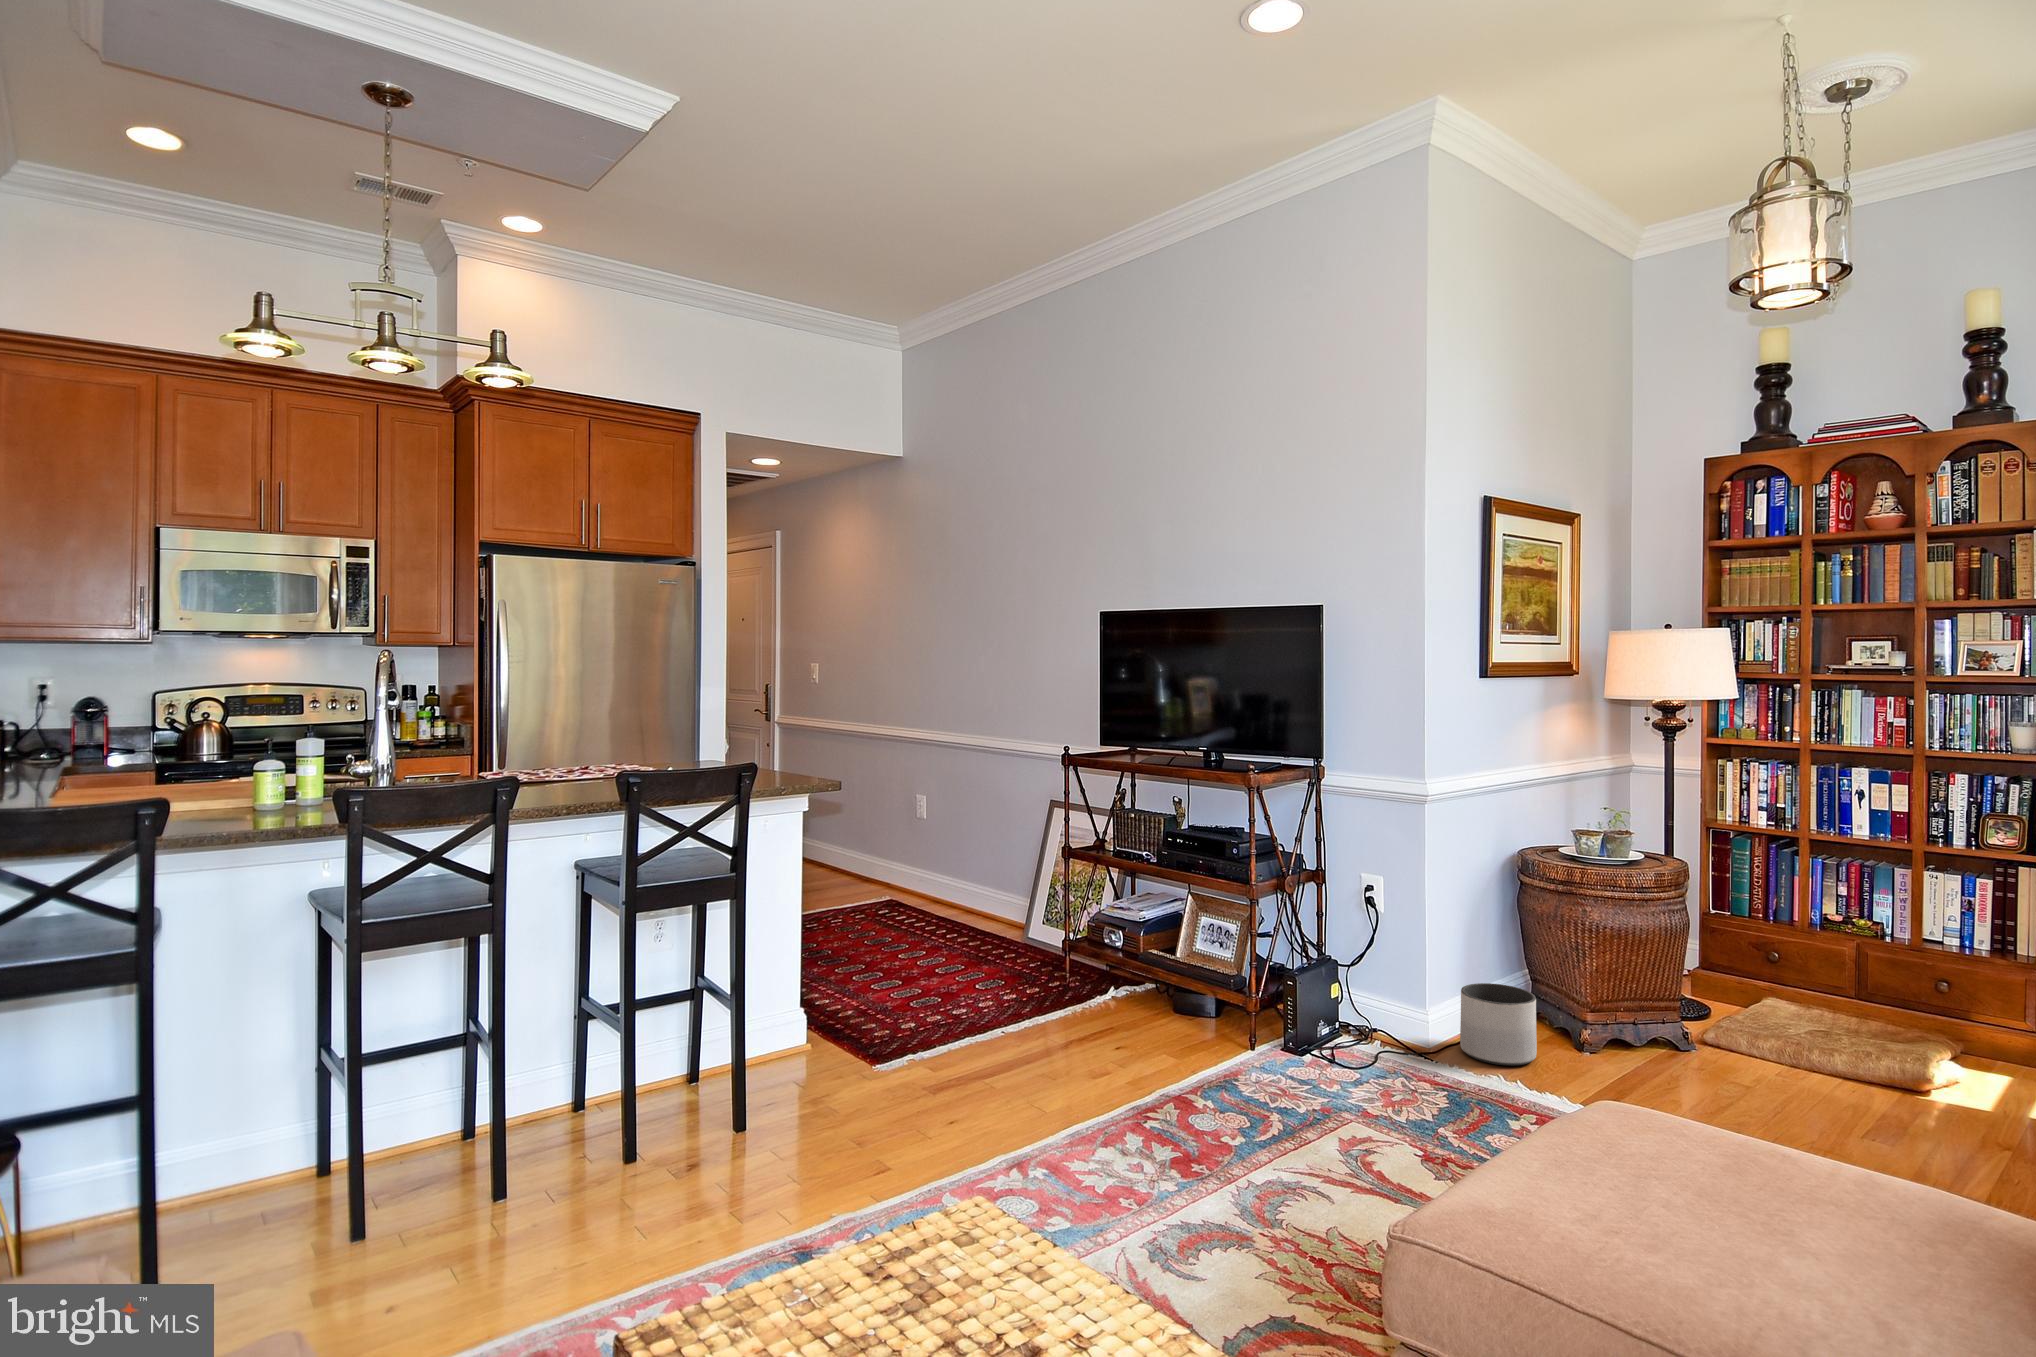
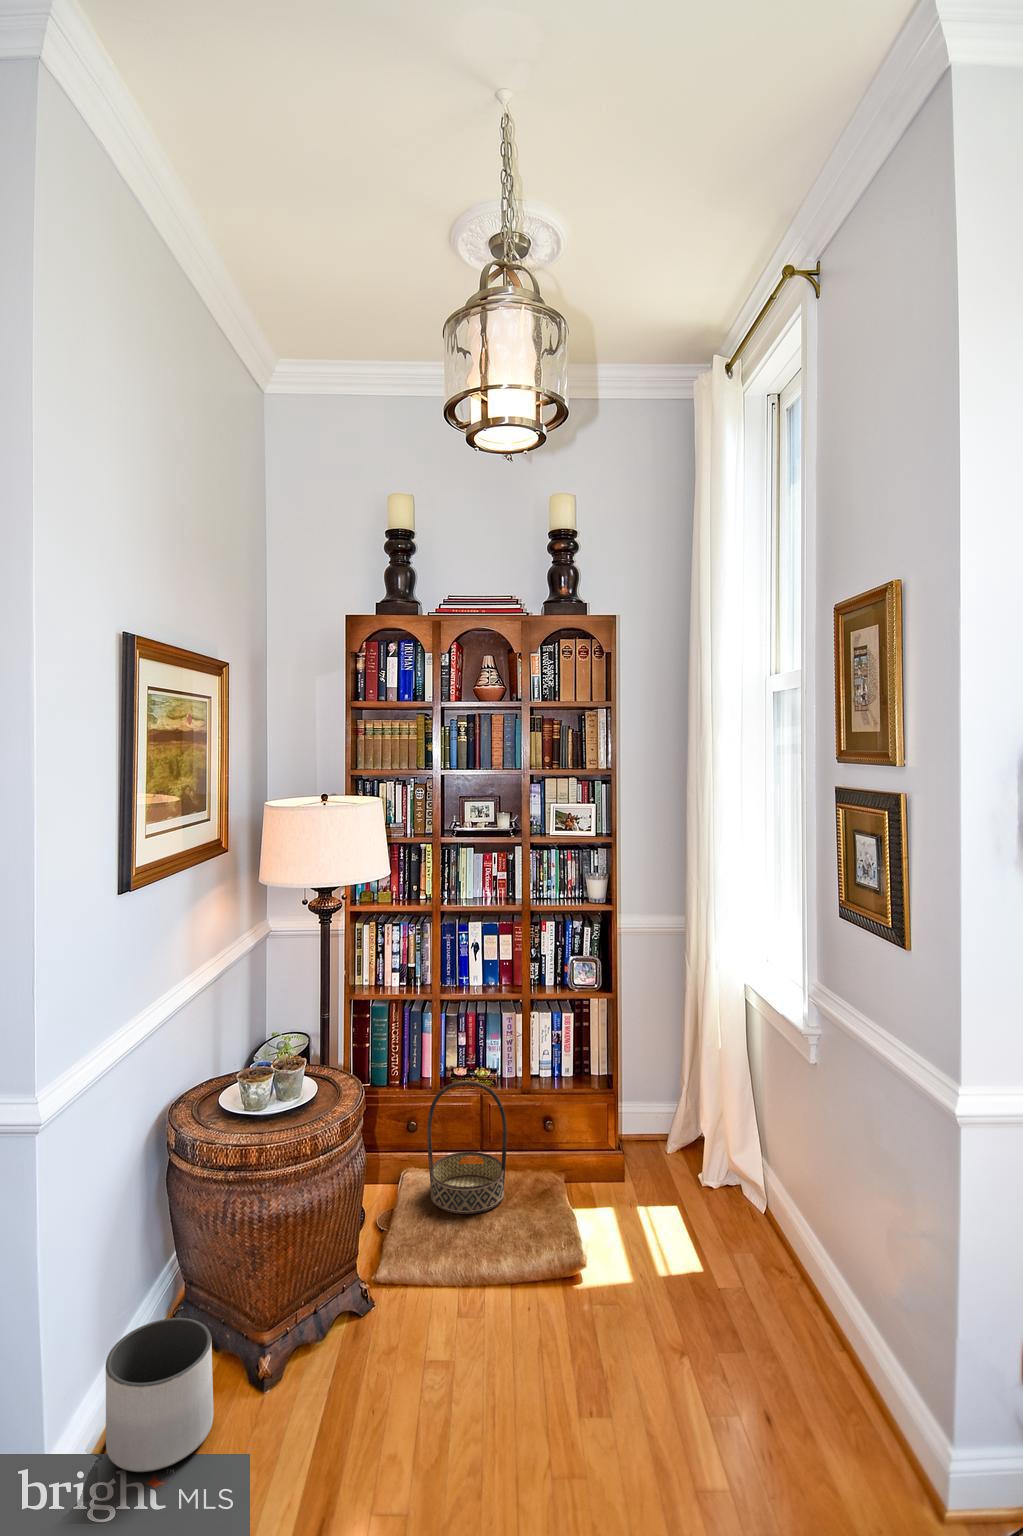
basket: none [1781,916,1880,1046] -> present [427,1081,507,1214]

